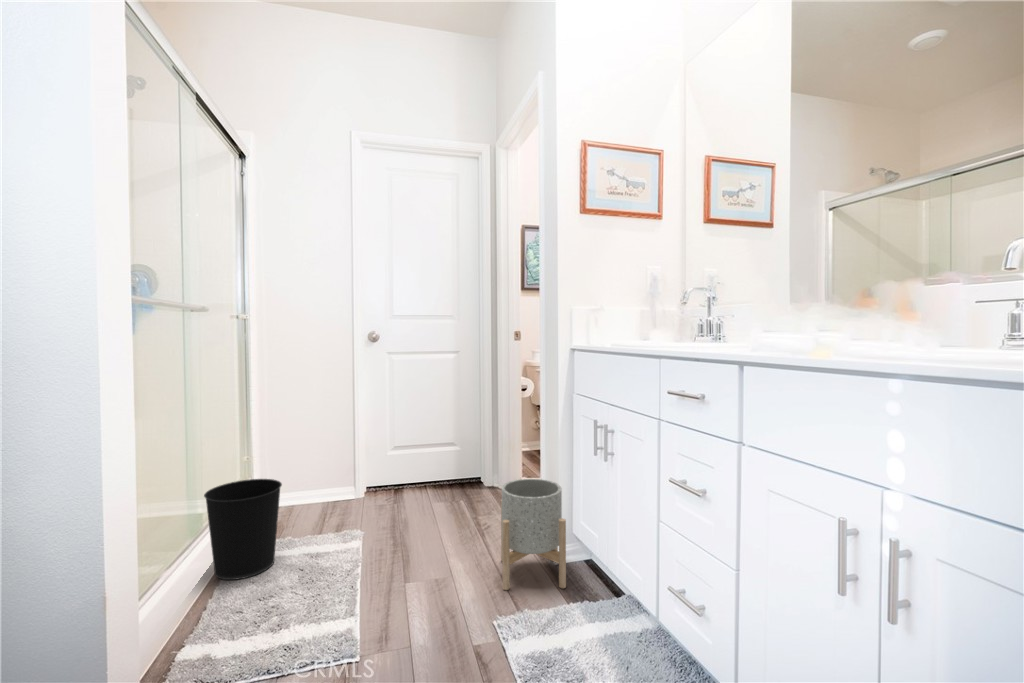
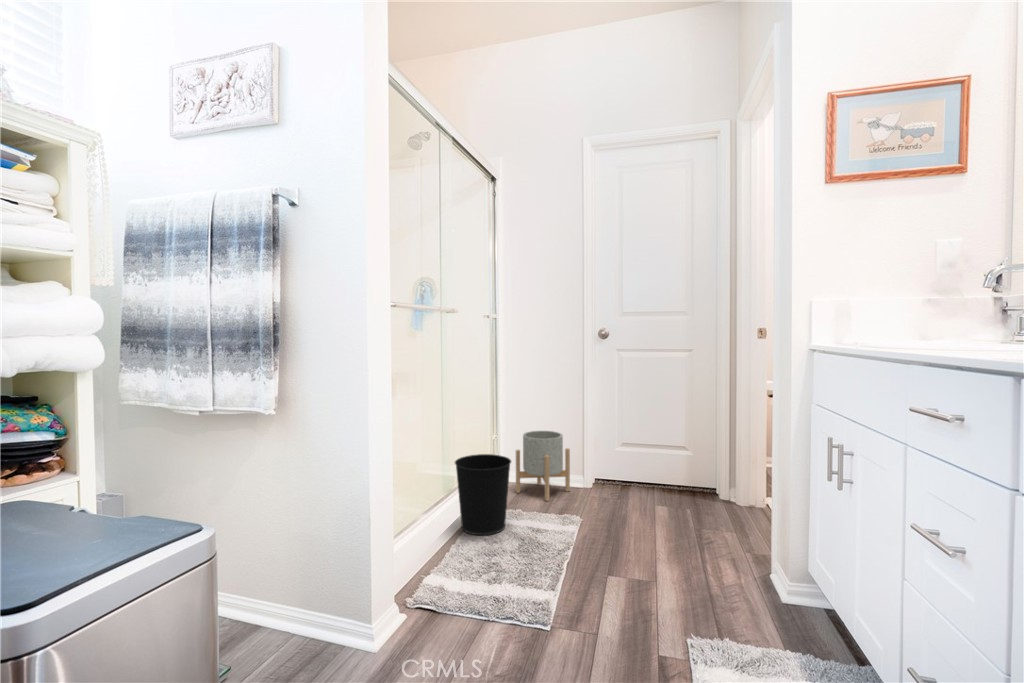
planter: present [501,479,566,590] -> present [516,431,570,501]

